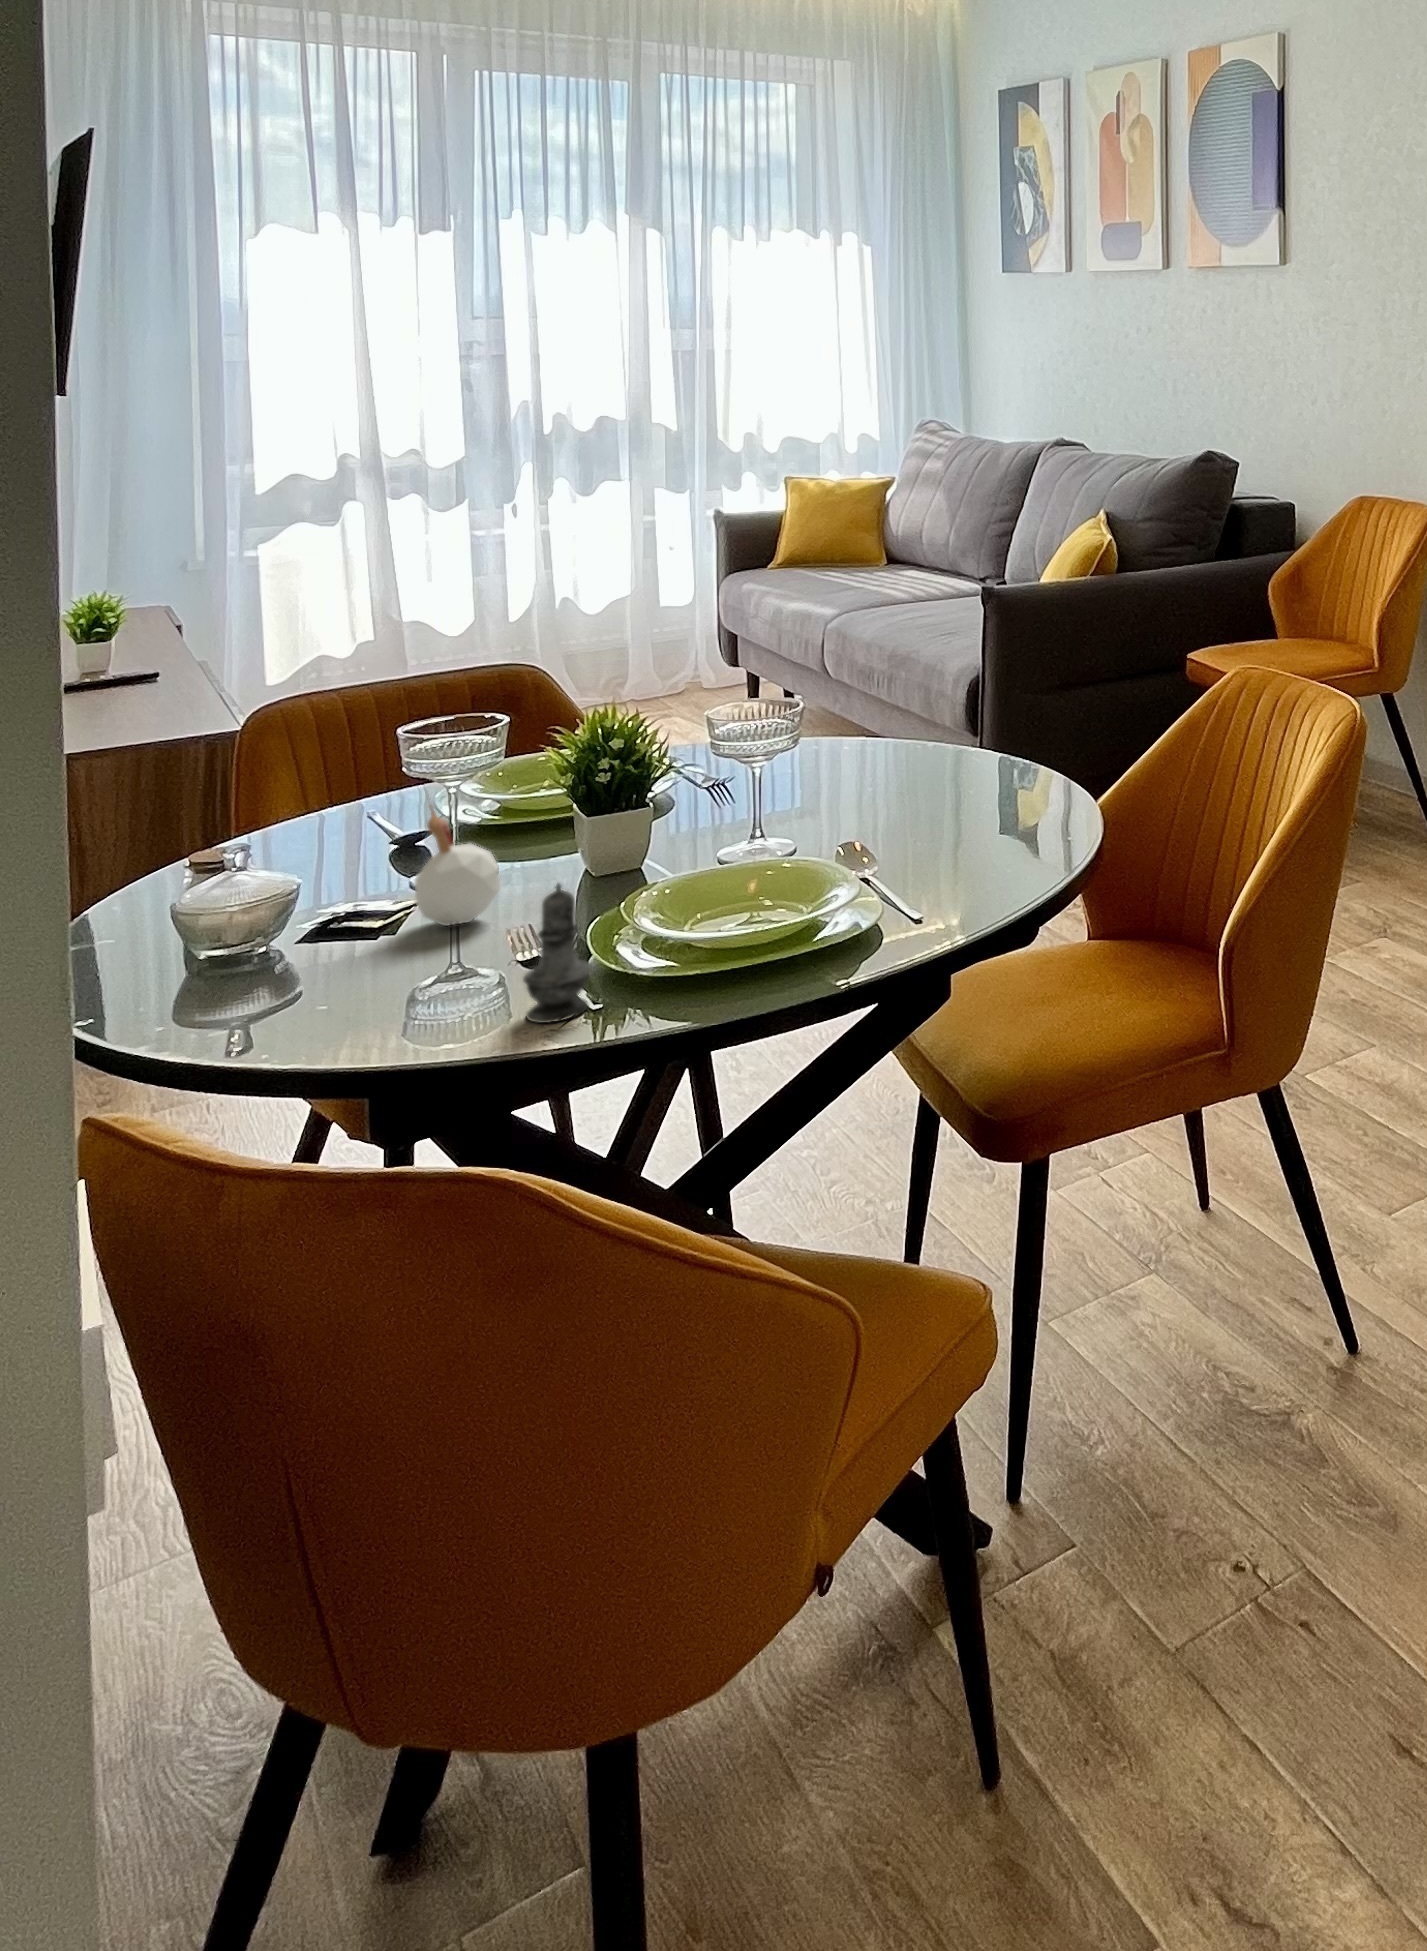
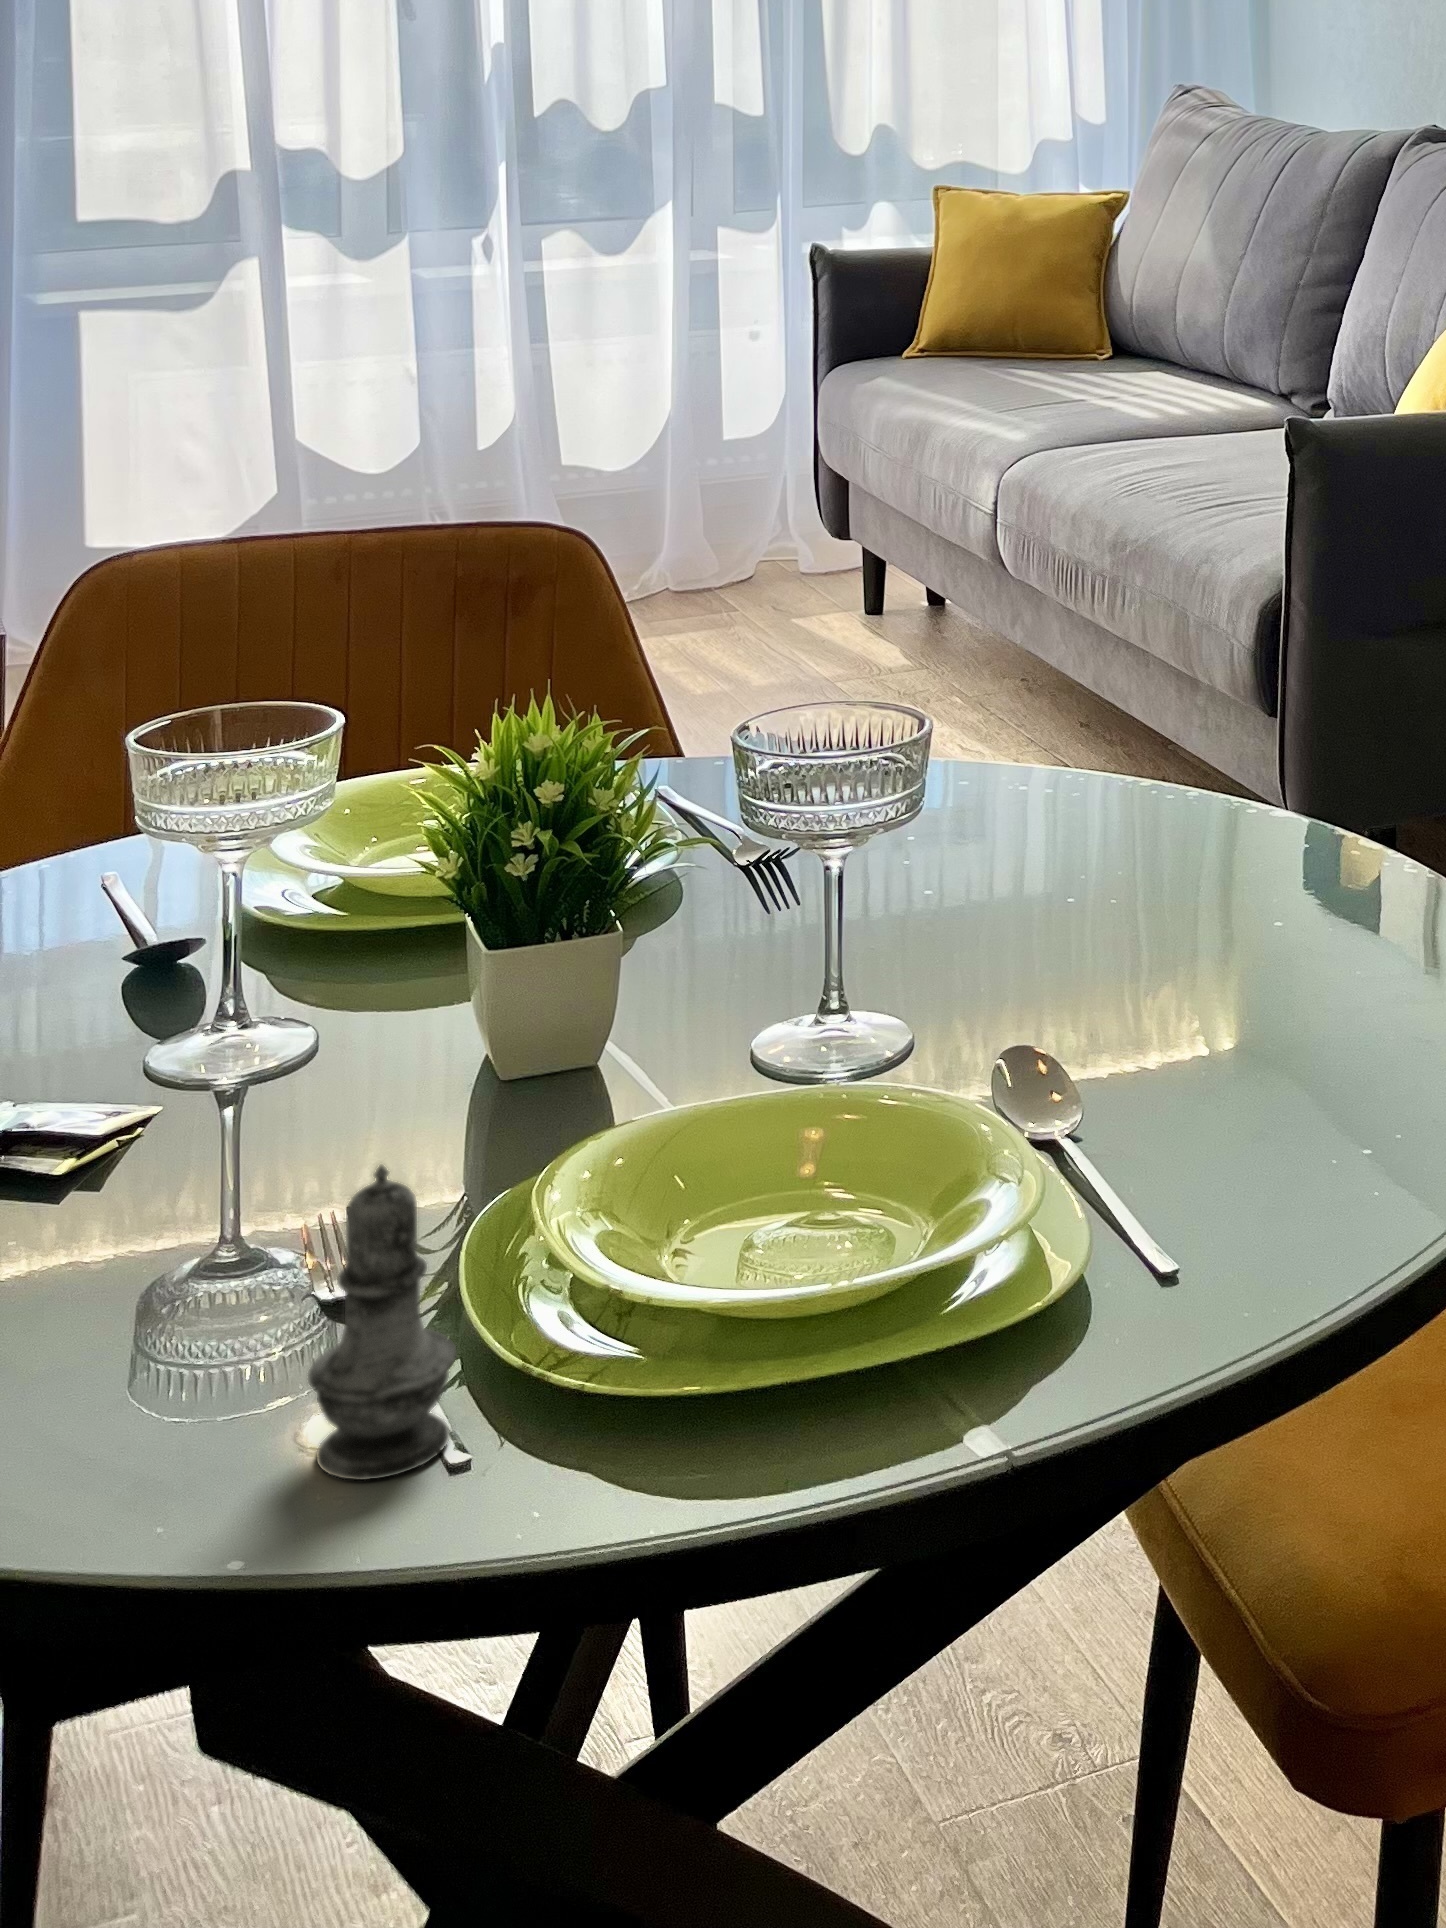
candle: present [415,804,500,926] -> none [131,894,304,1186]

